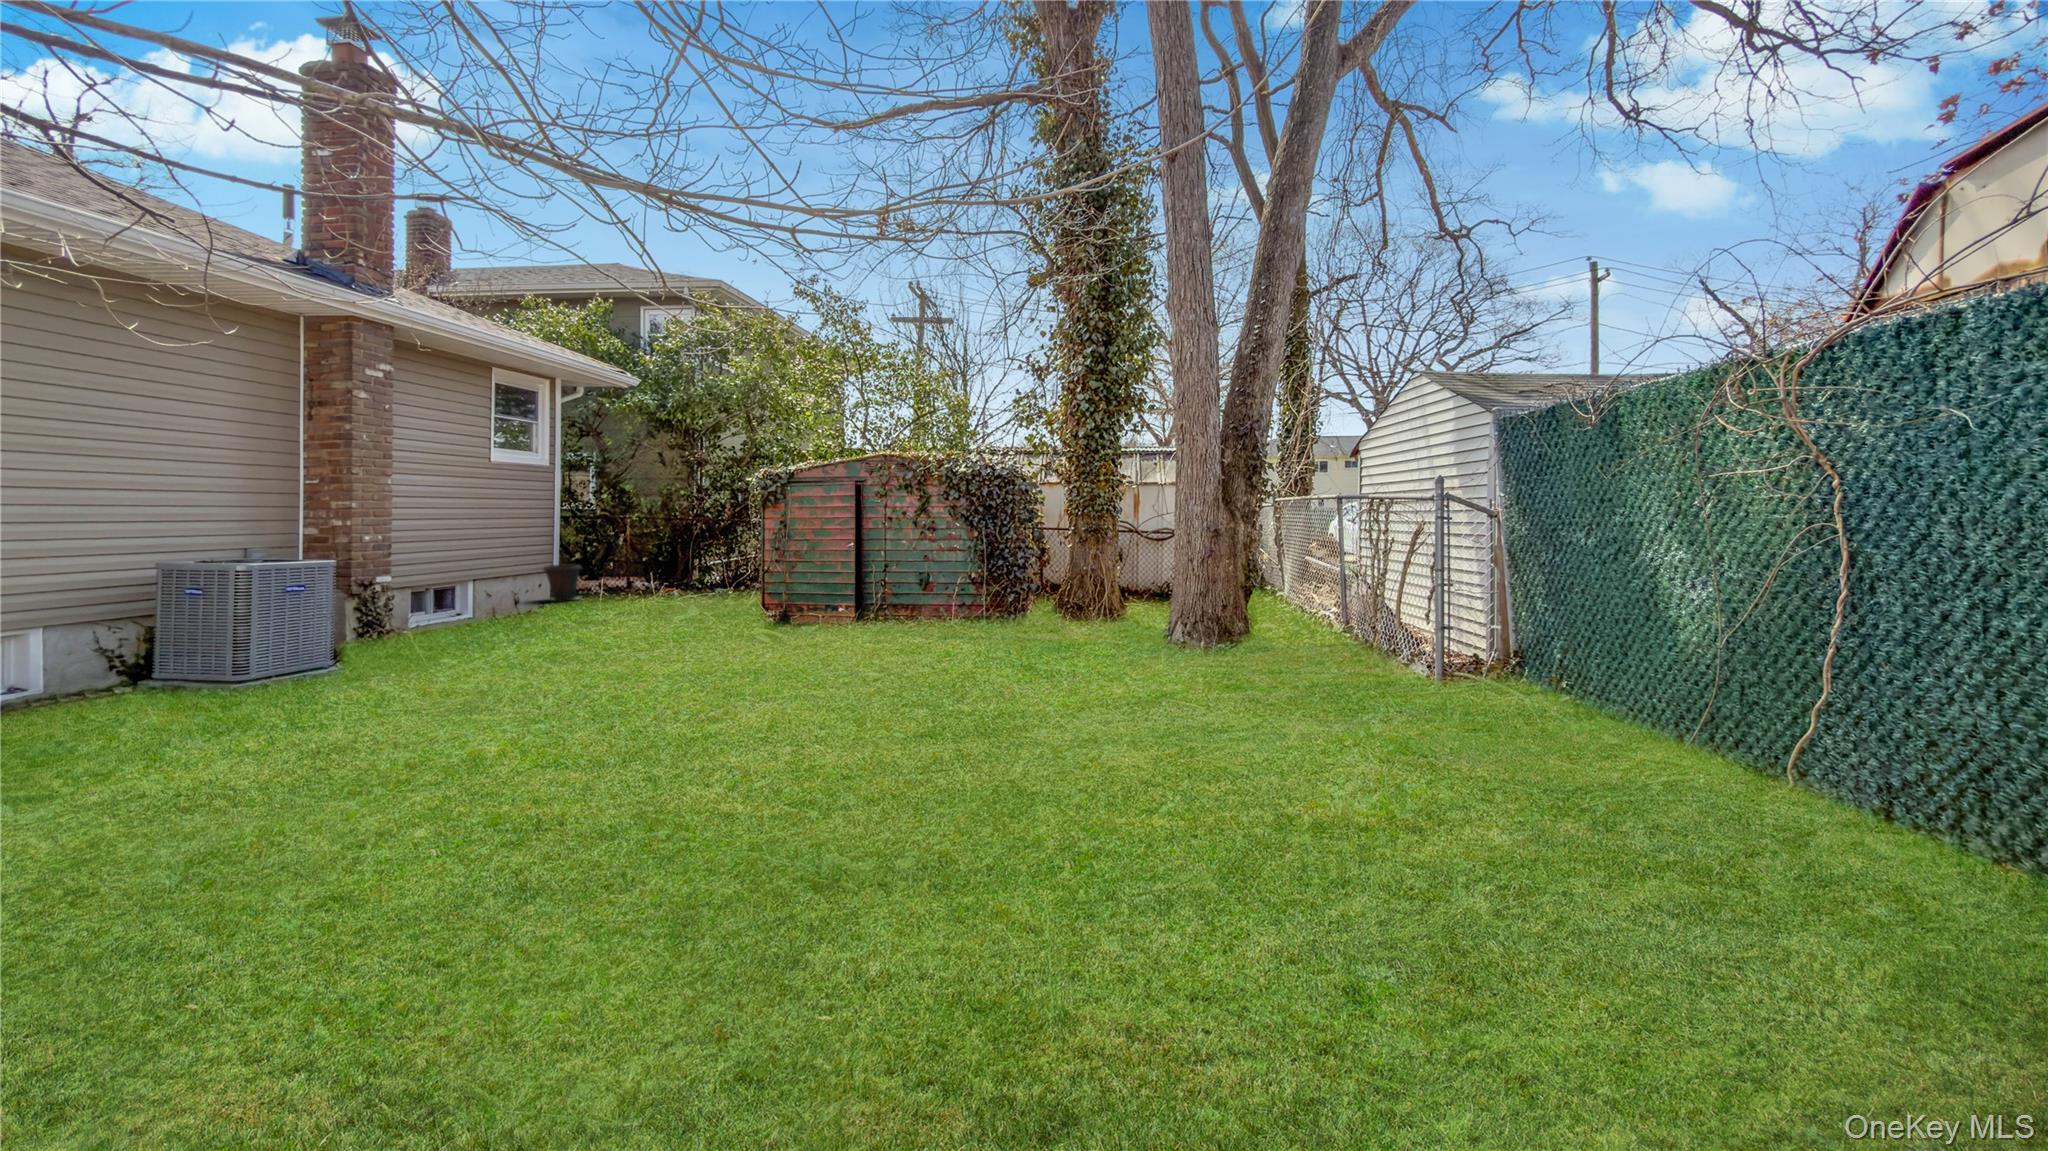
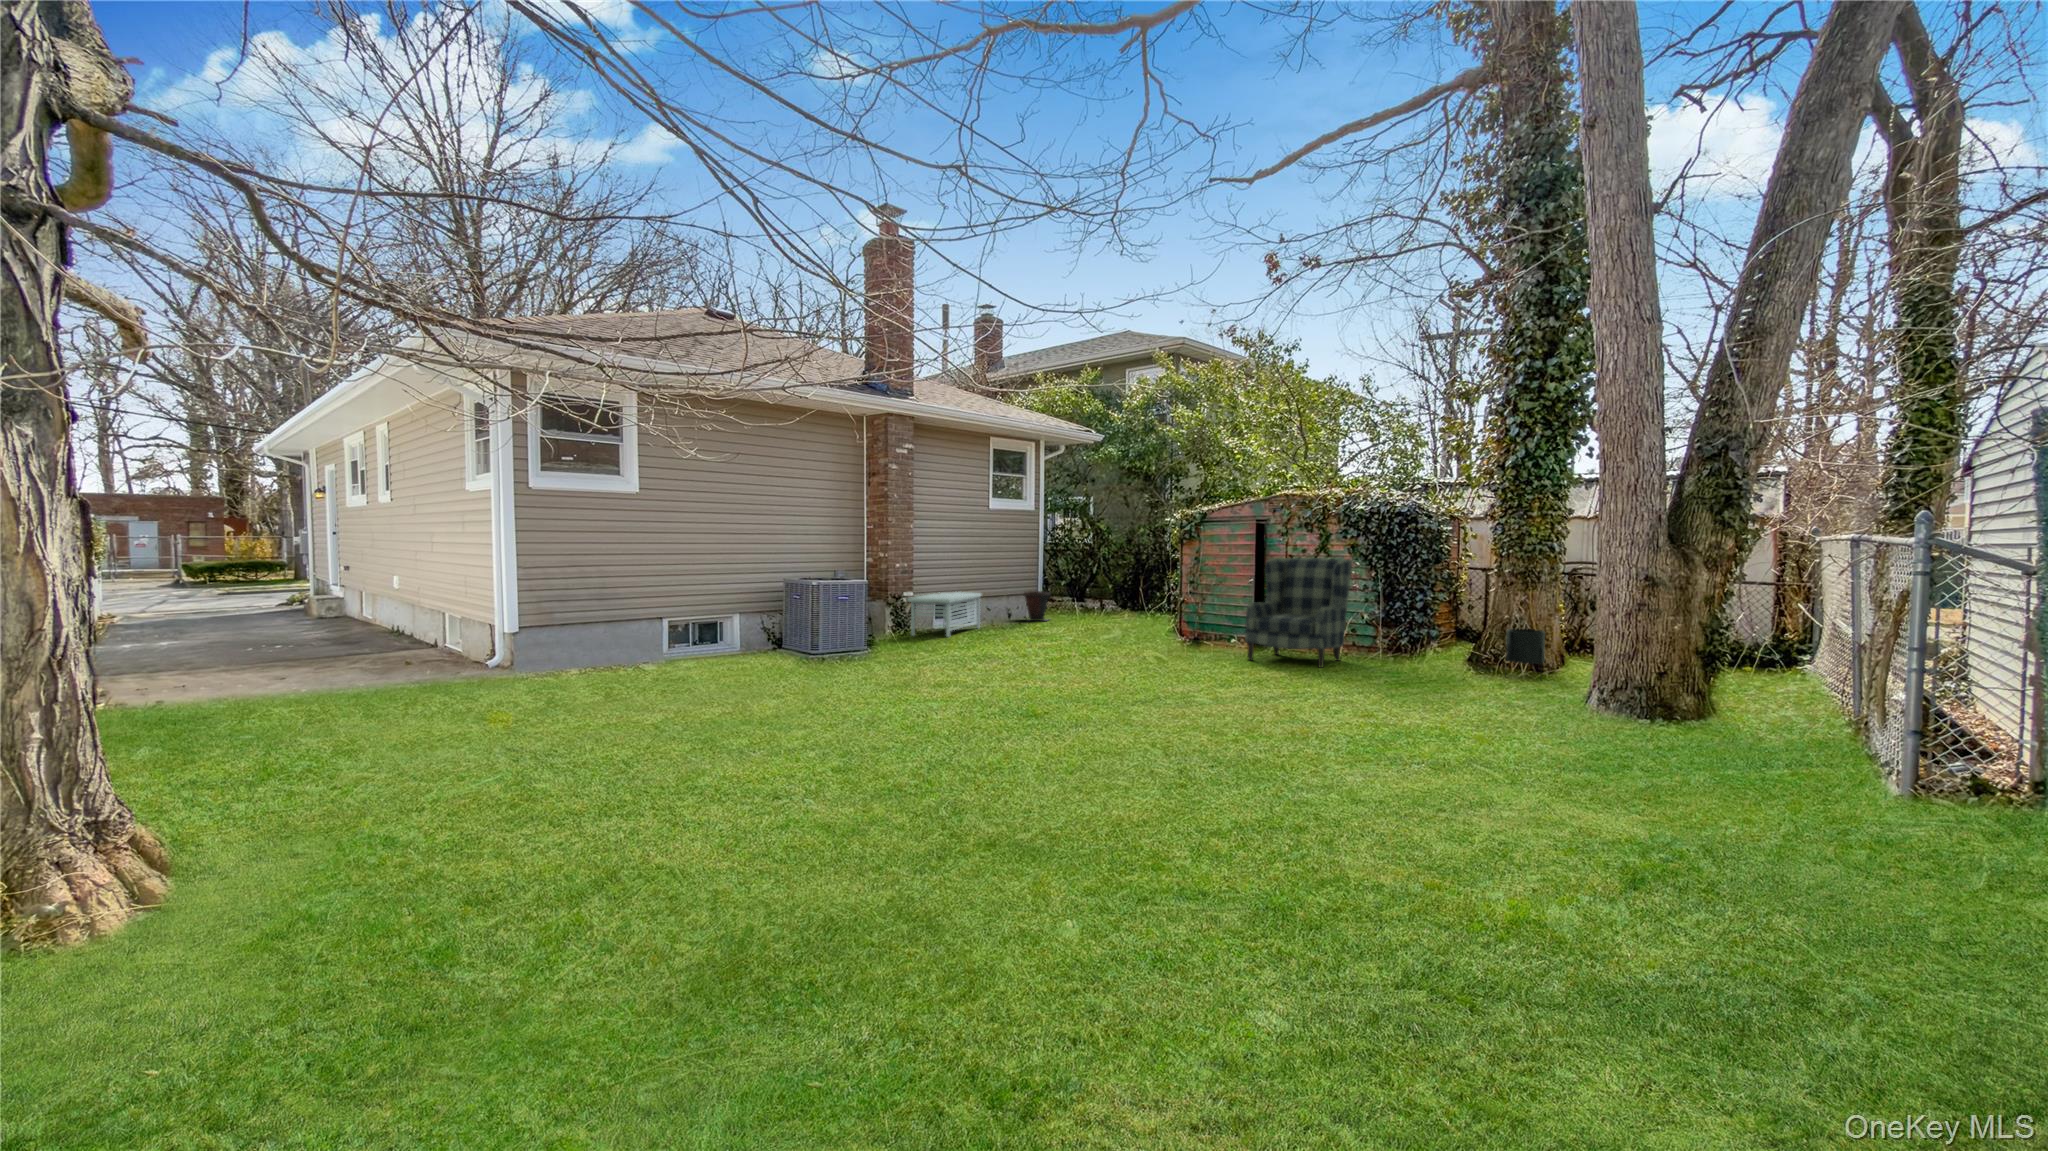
chair: none [867,519,956,625] -> present [1245,558,1352,668]
storage bench: none [385,571,495,635] -> present [908,592,981,637]
planter: none [1091,576,1119,618] -> present [1505,629,1545,676]

